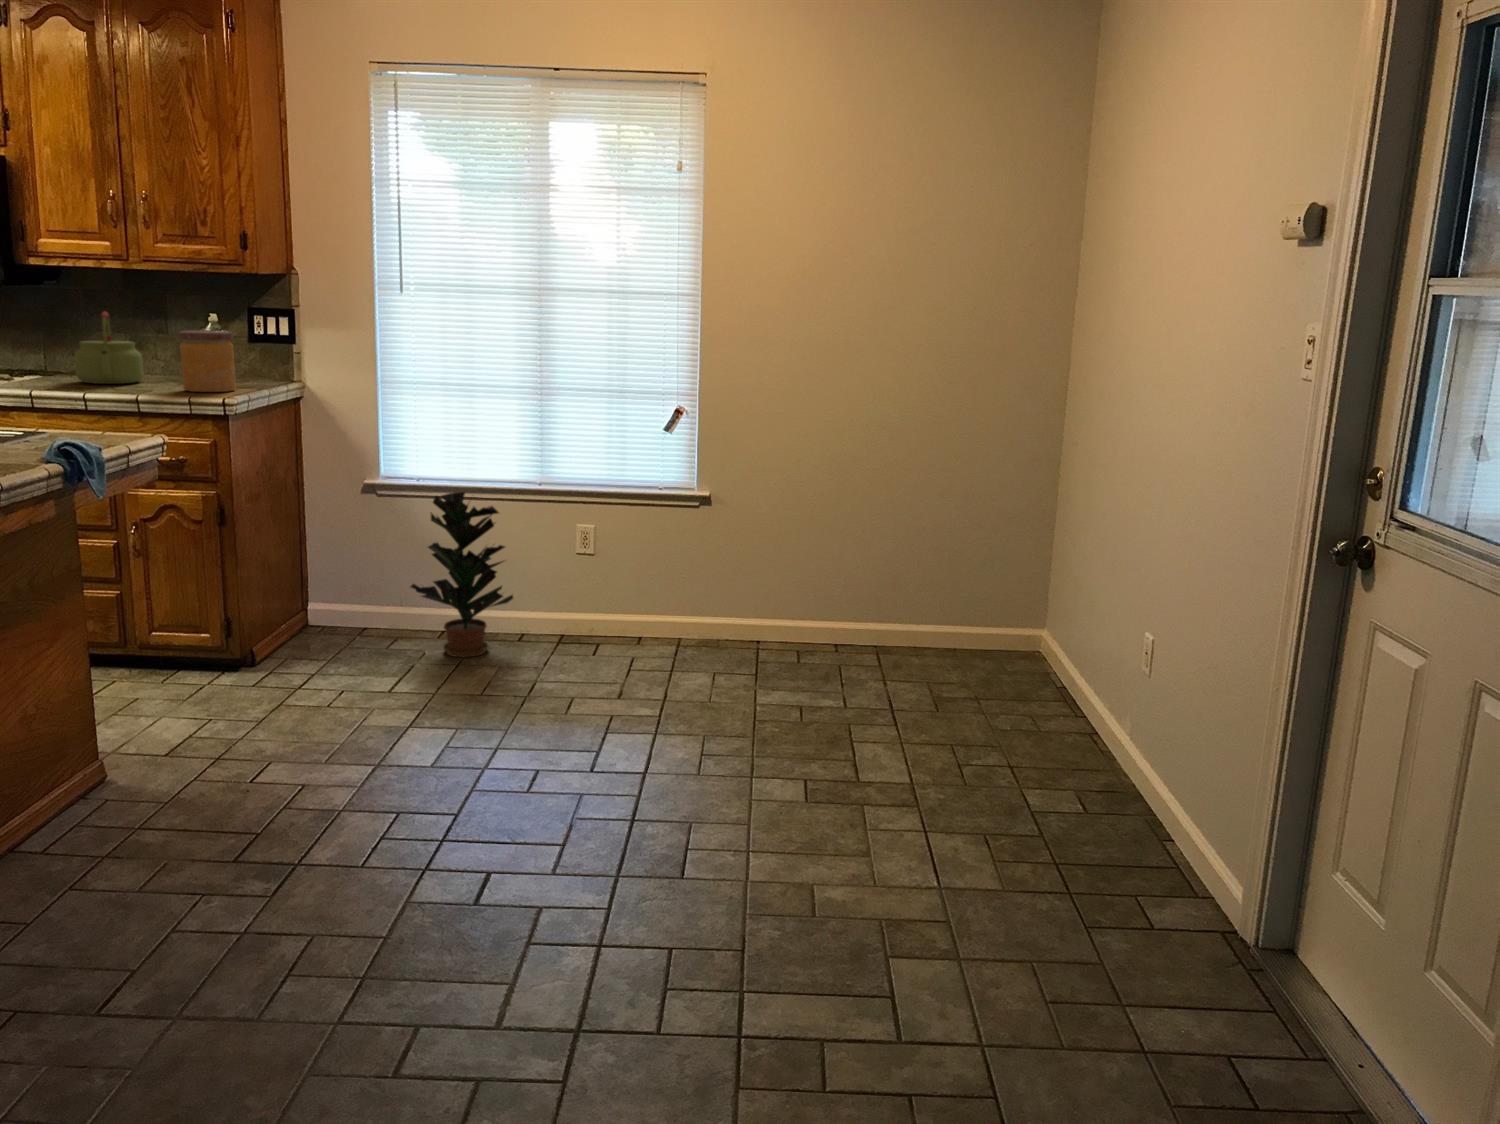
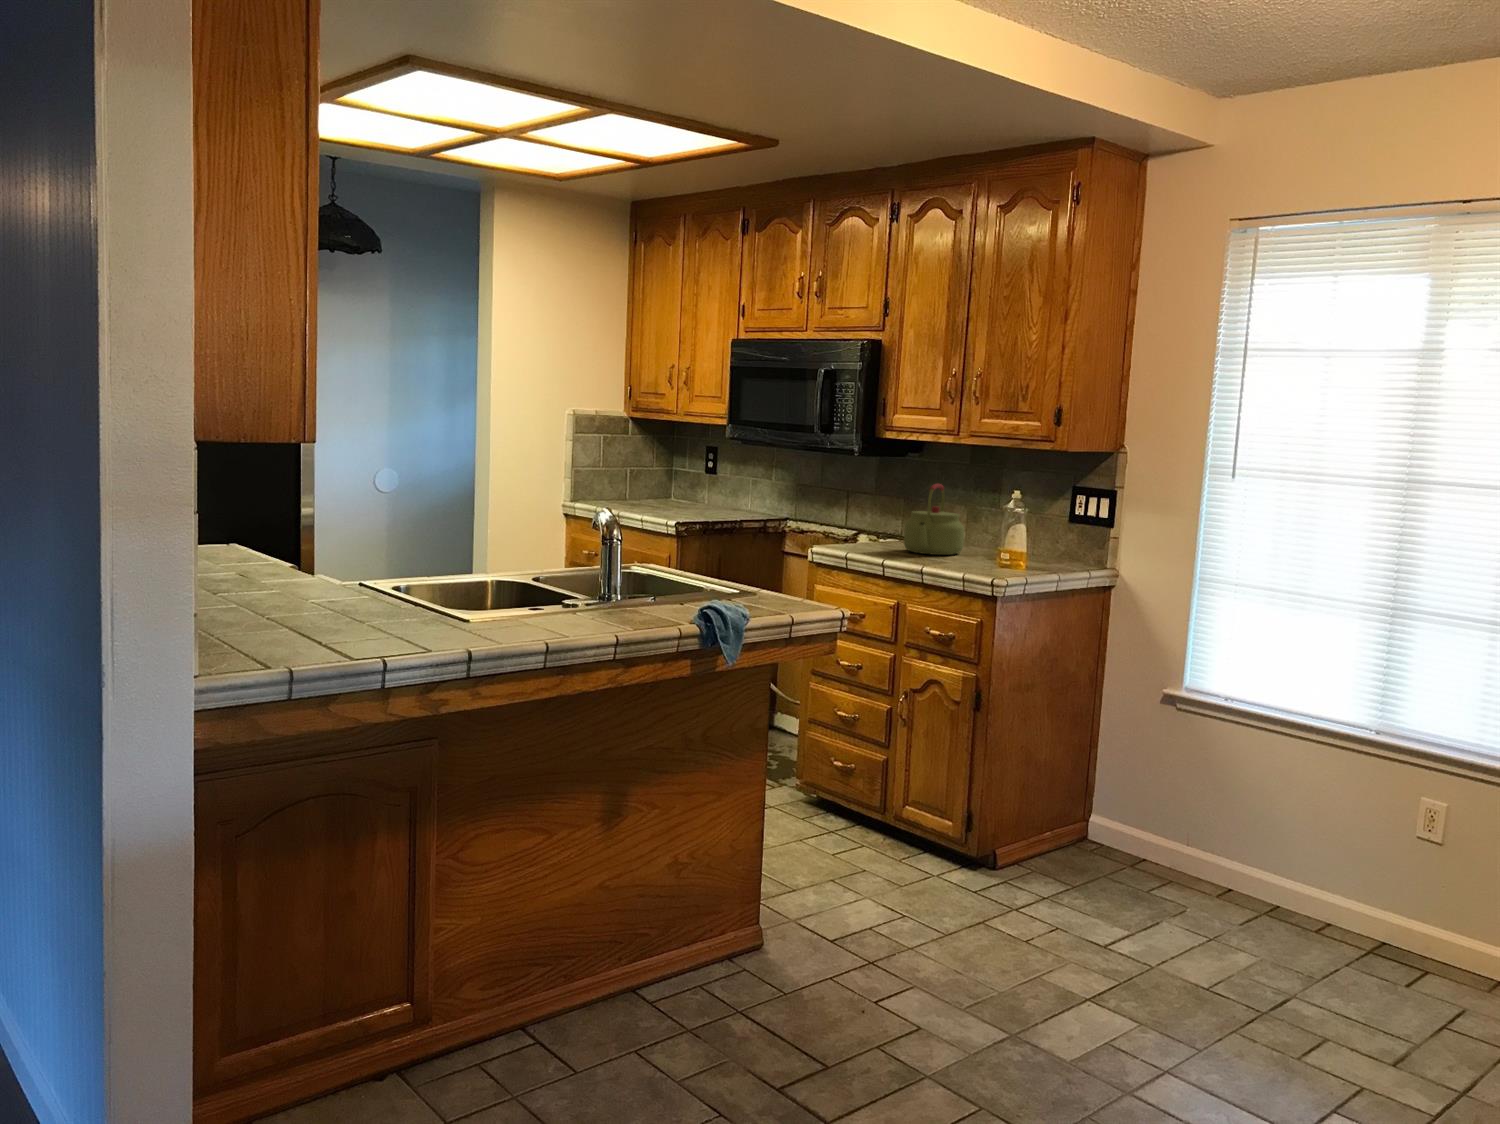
jar: present [179,331,236,392] -> none [977,507,1033,572]
potted plant: present [410,492,513,657] -> none [1174,721,1311,936]

